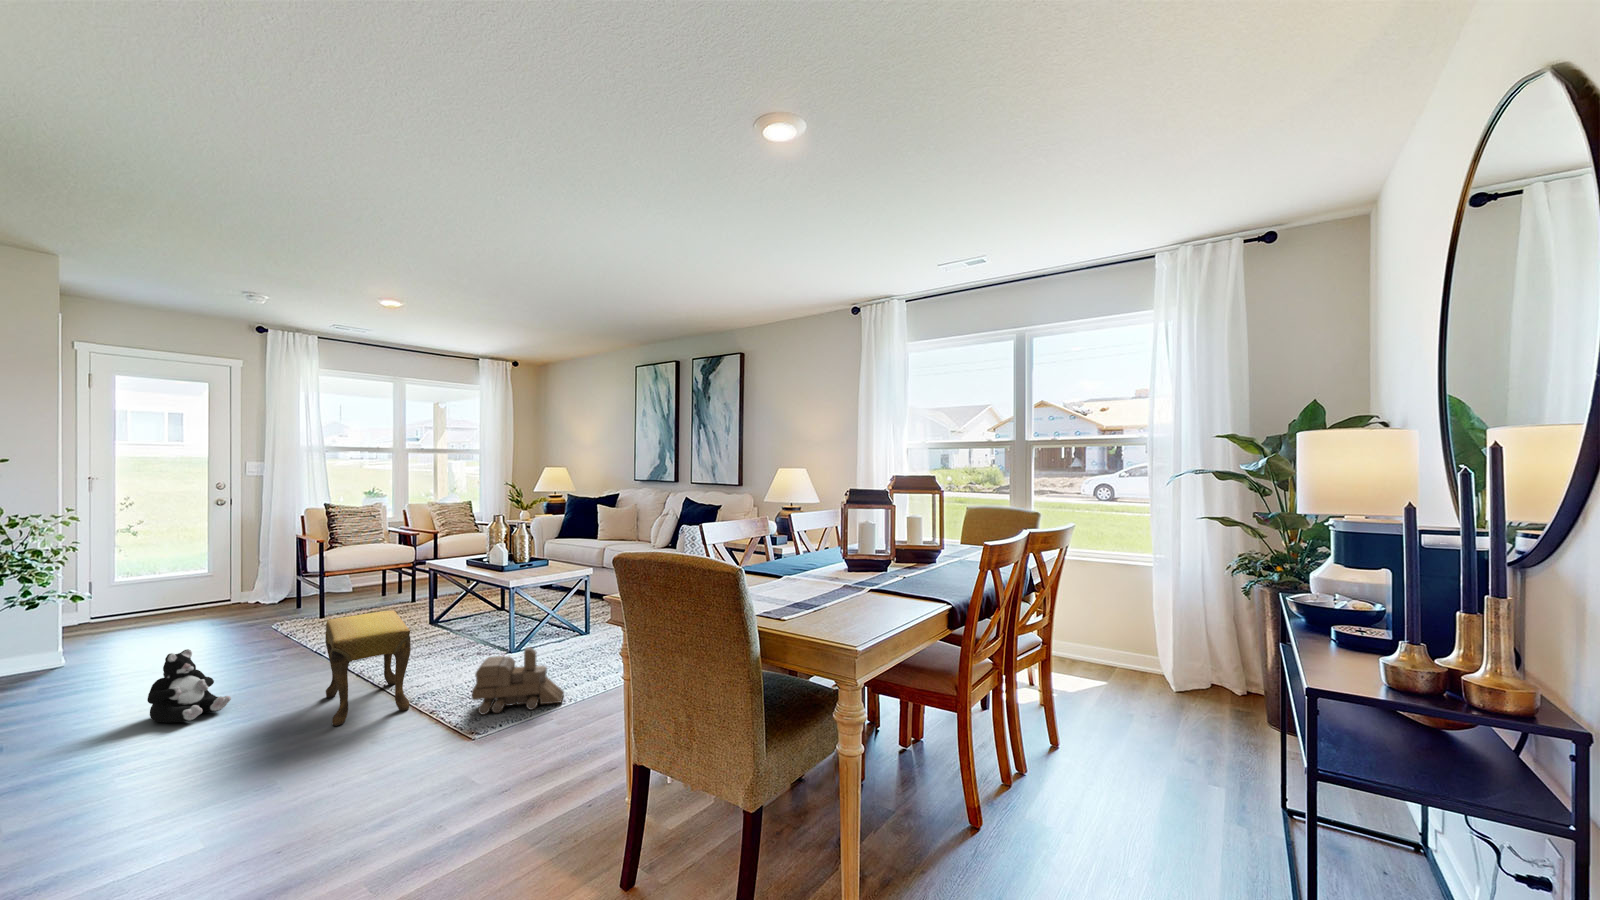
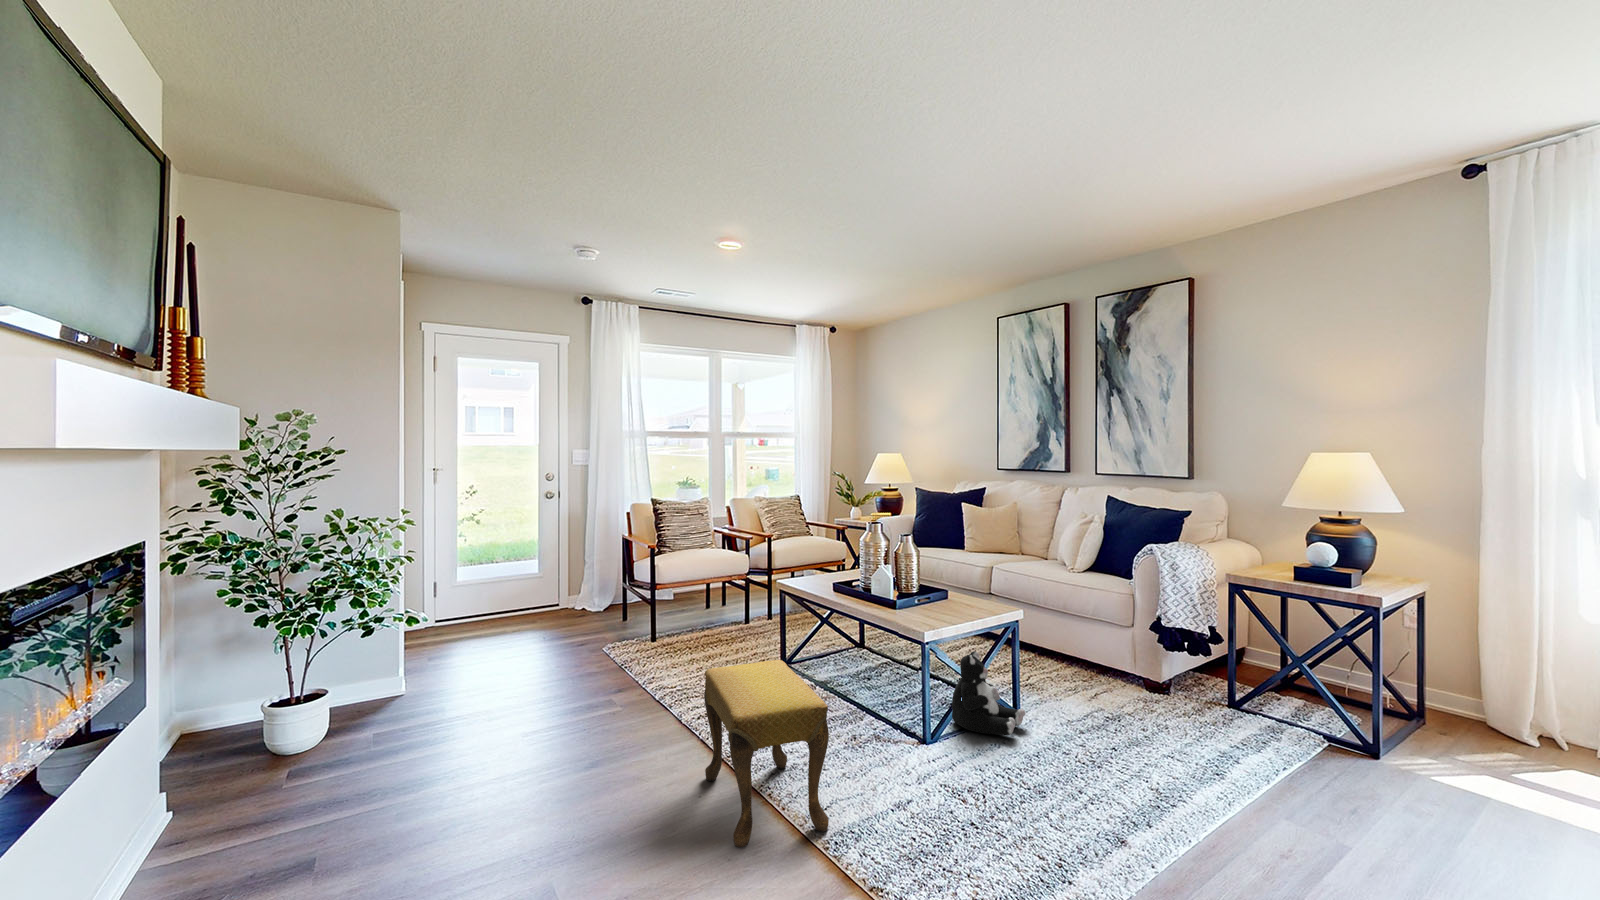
toy train: present [472,647,564,714] -> none [928,756,1080,874]
plush toy: present [147,649,231,723] -> present [952,651,1026,735]

